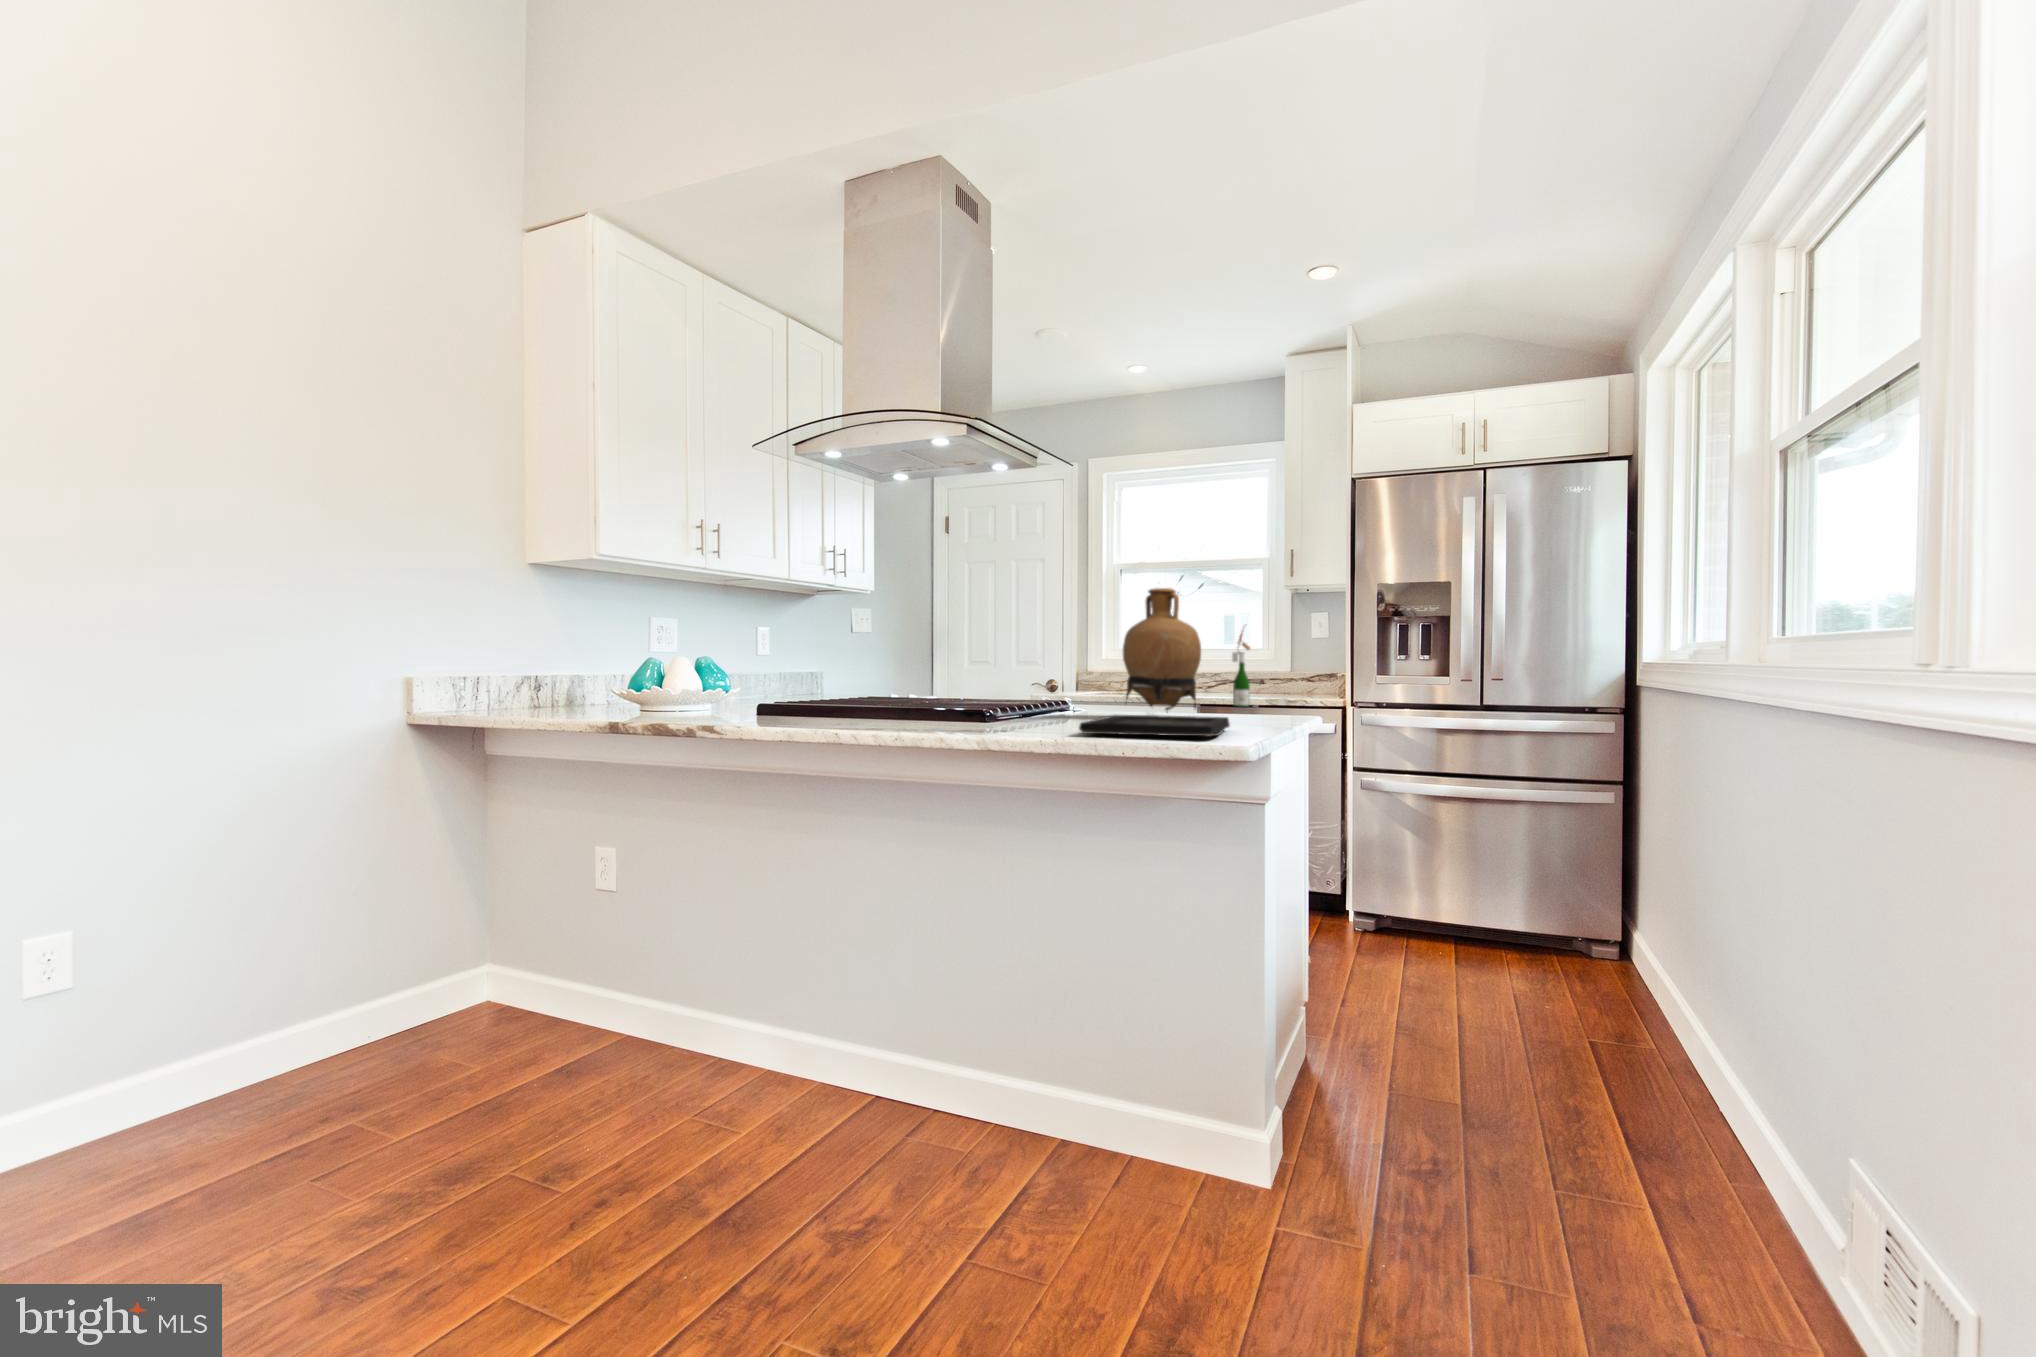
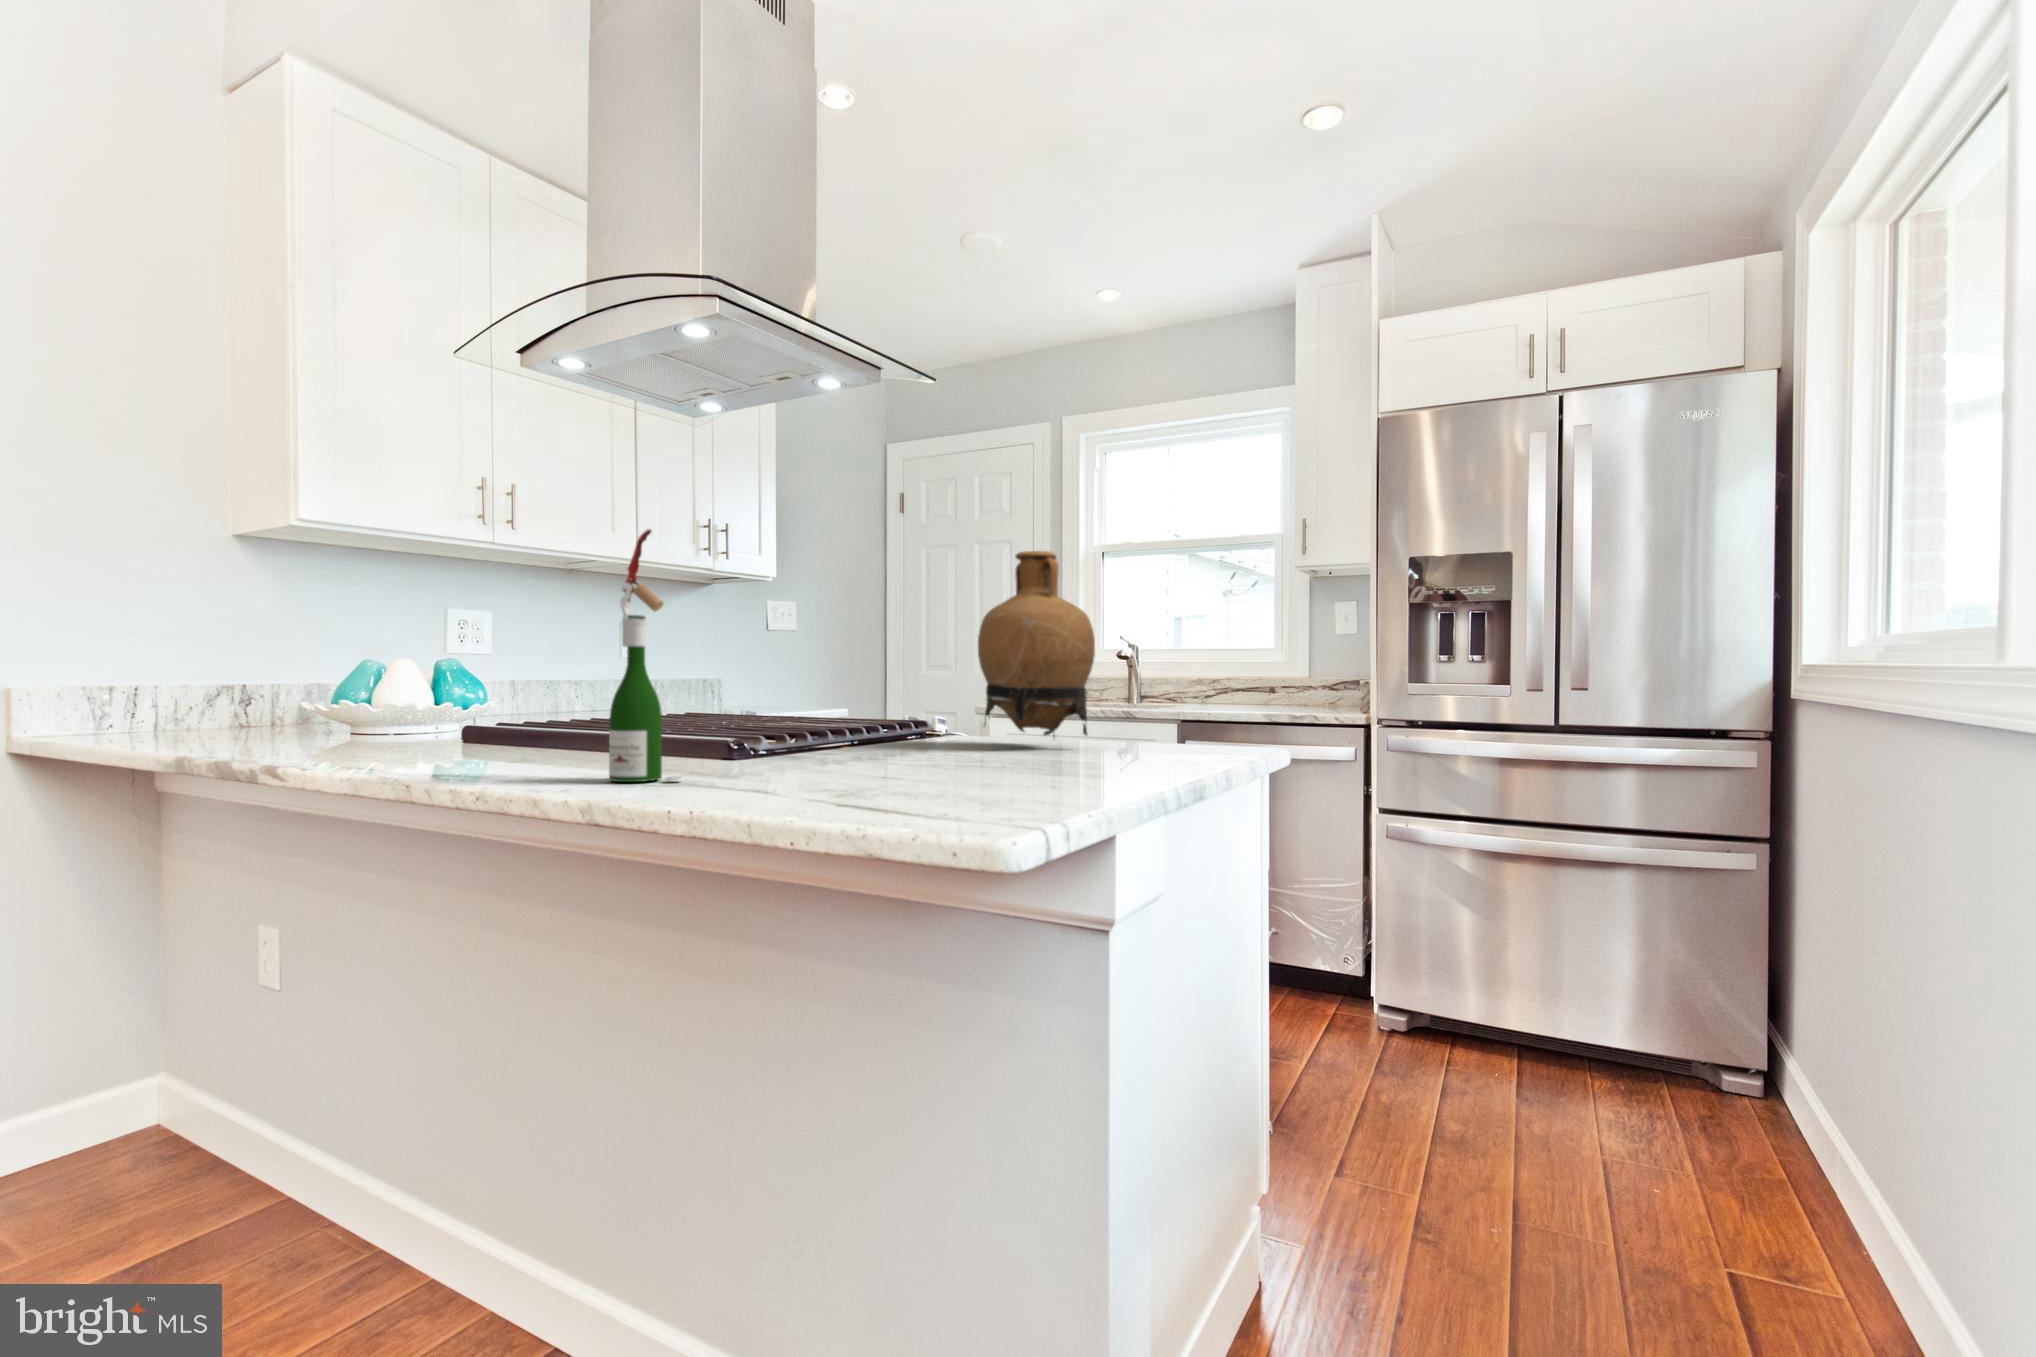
wine bottle: present [1232,630,1250,707] -> present [609,529,683,782]
tray: present [1079,715,1230,736] -> none [758,747,1076,798]

